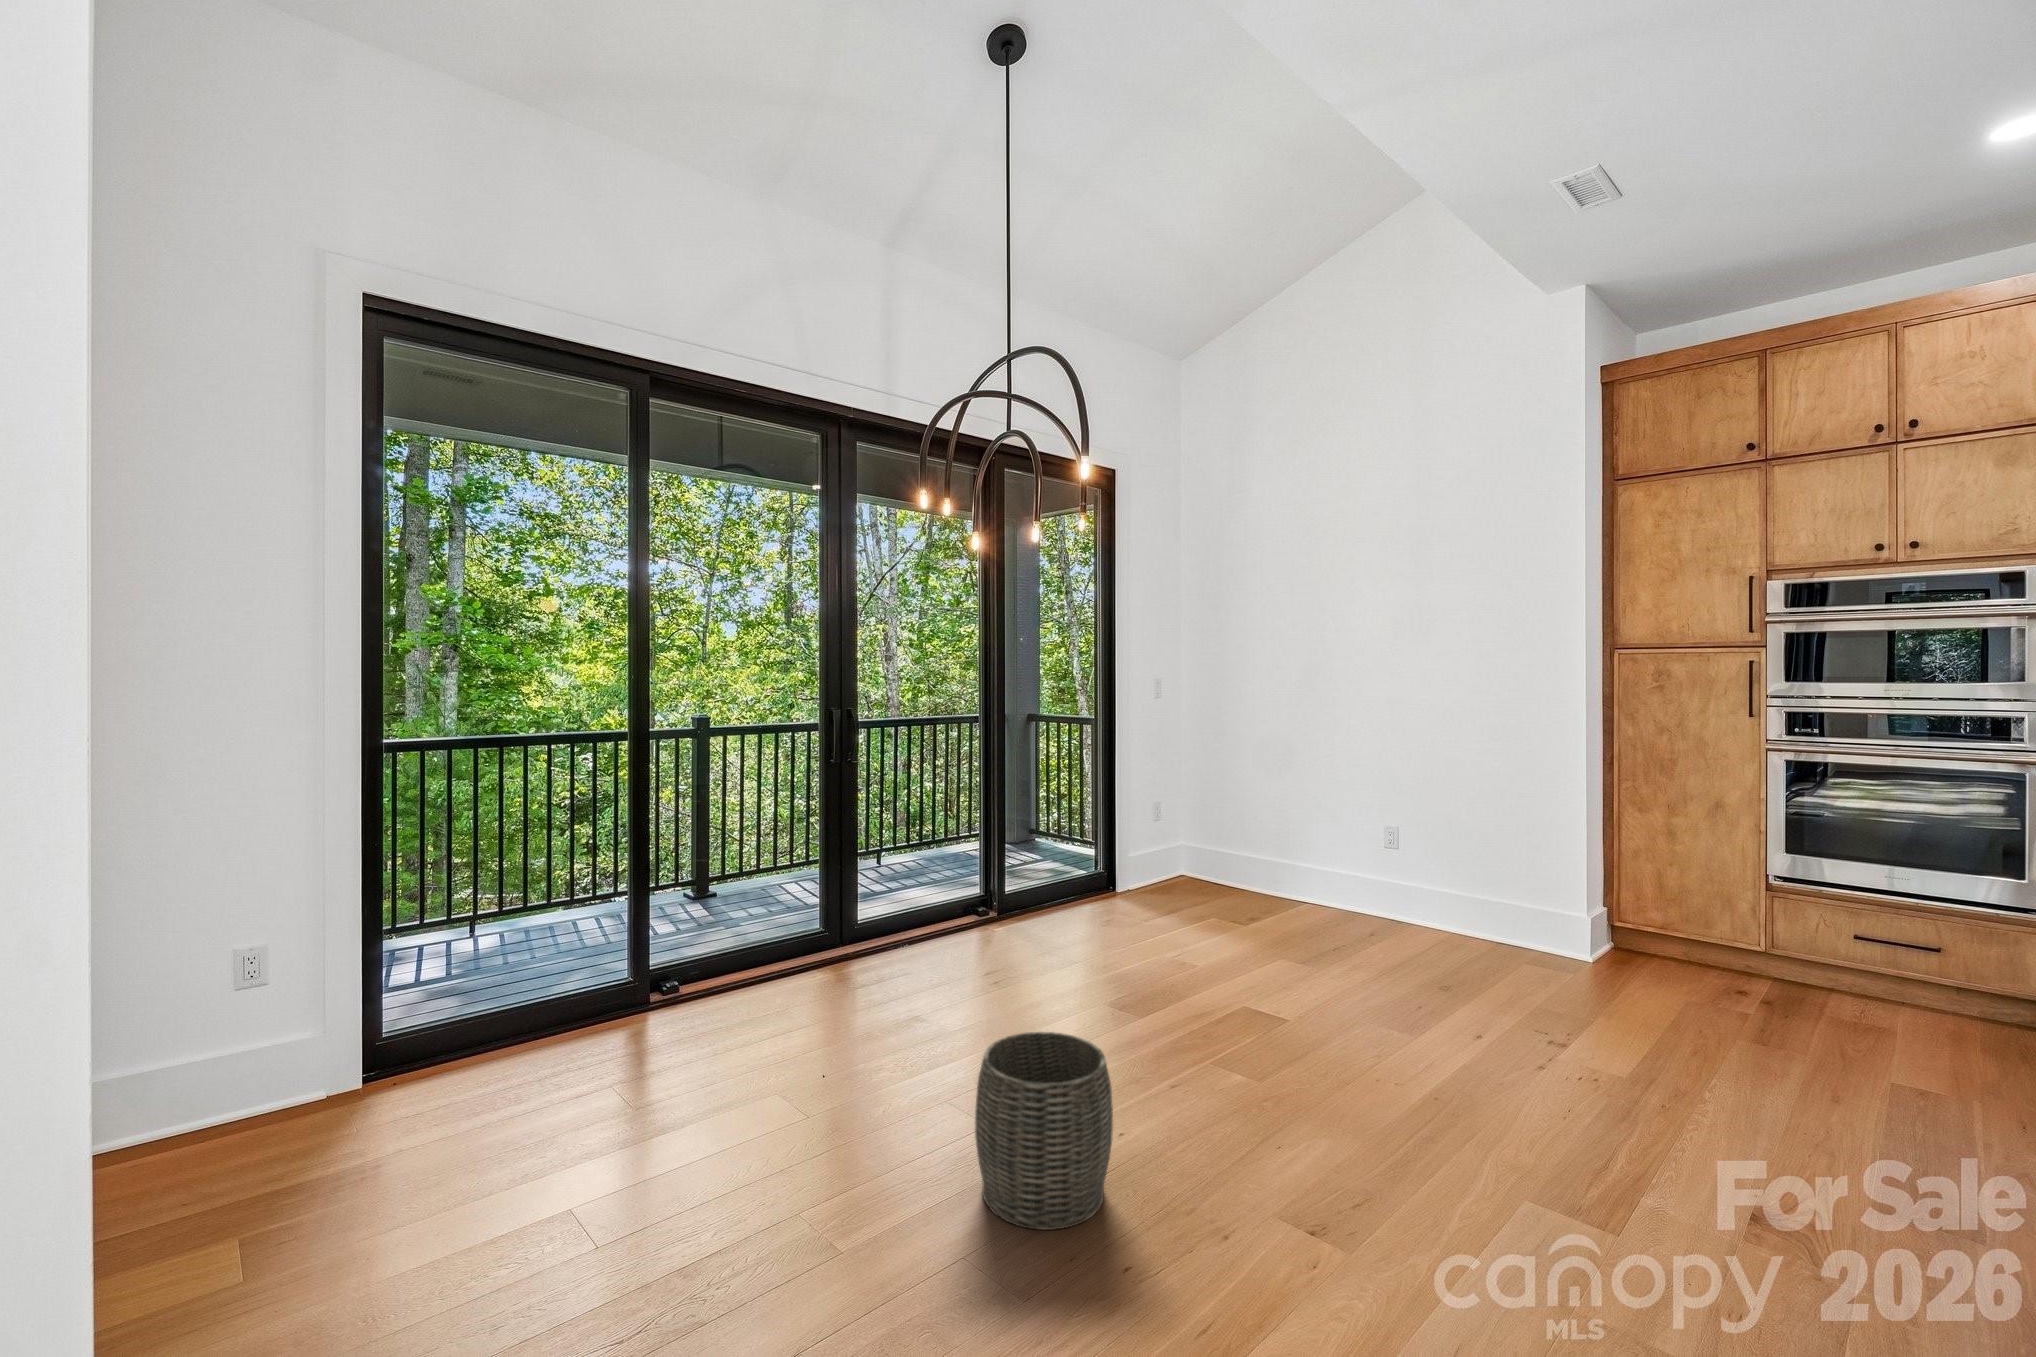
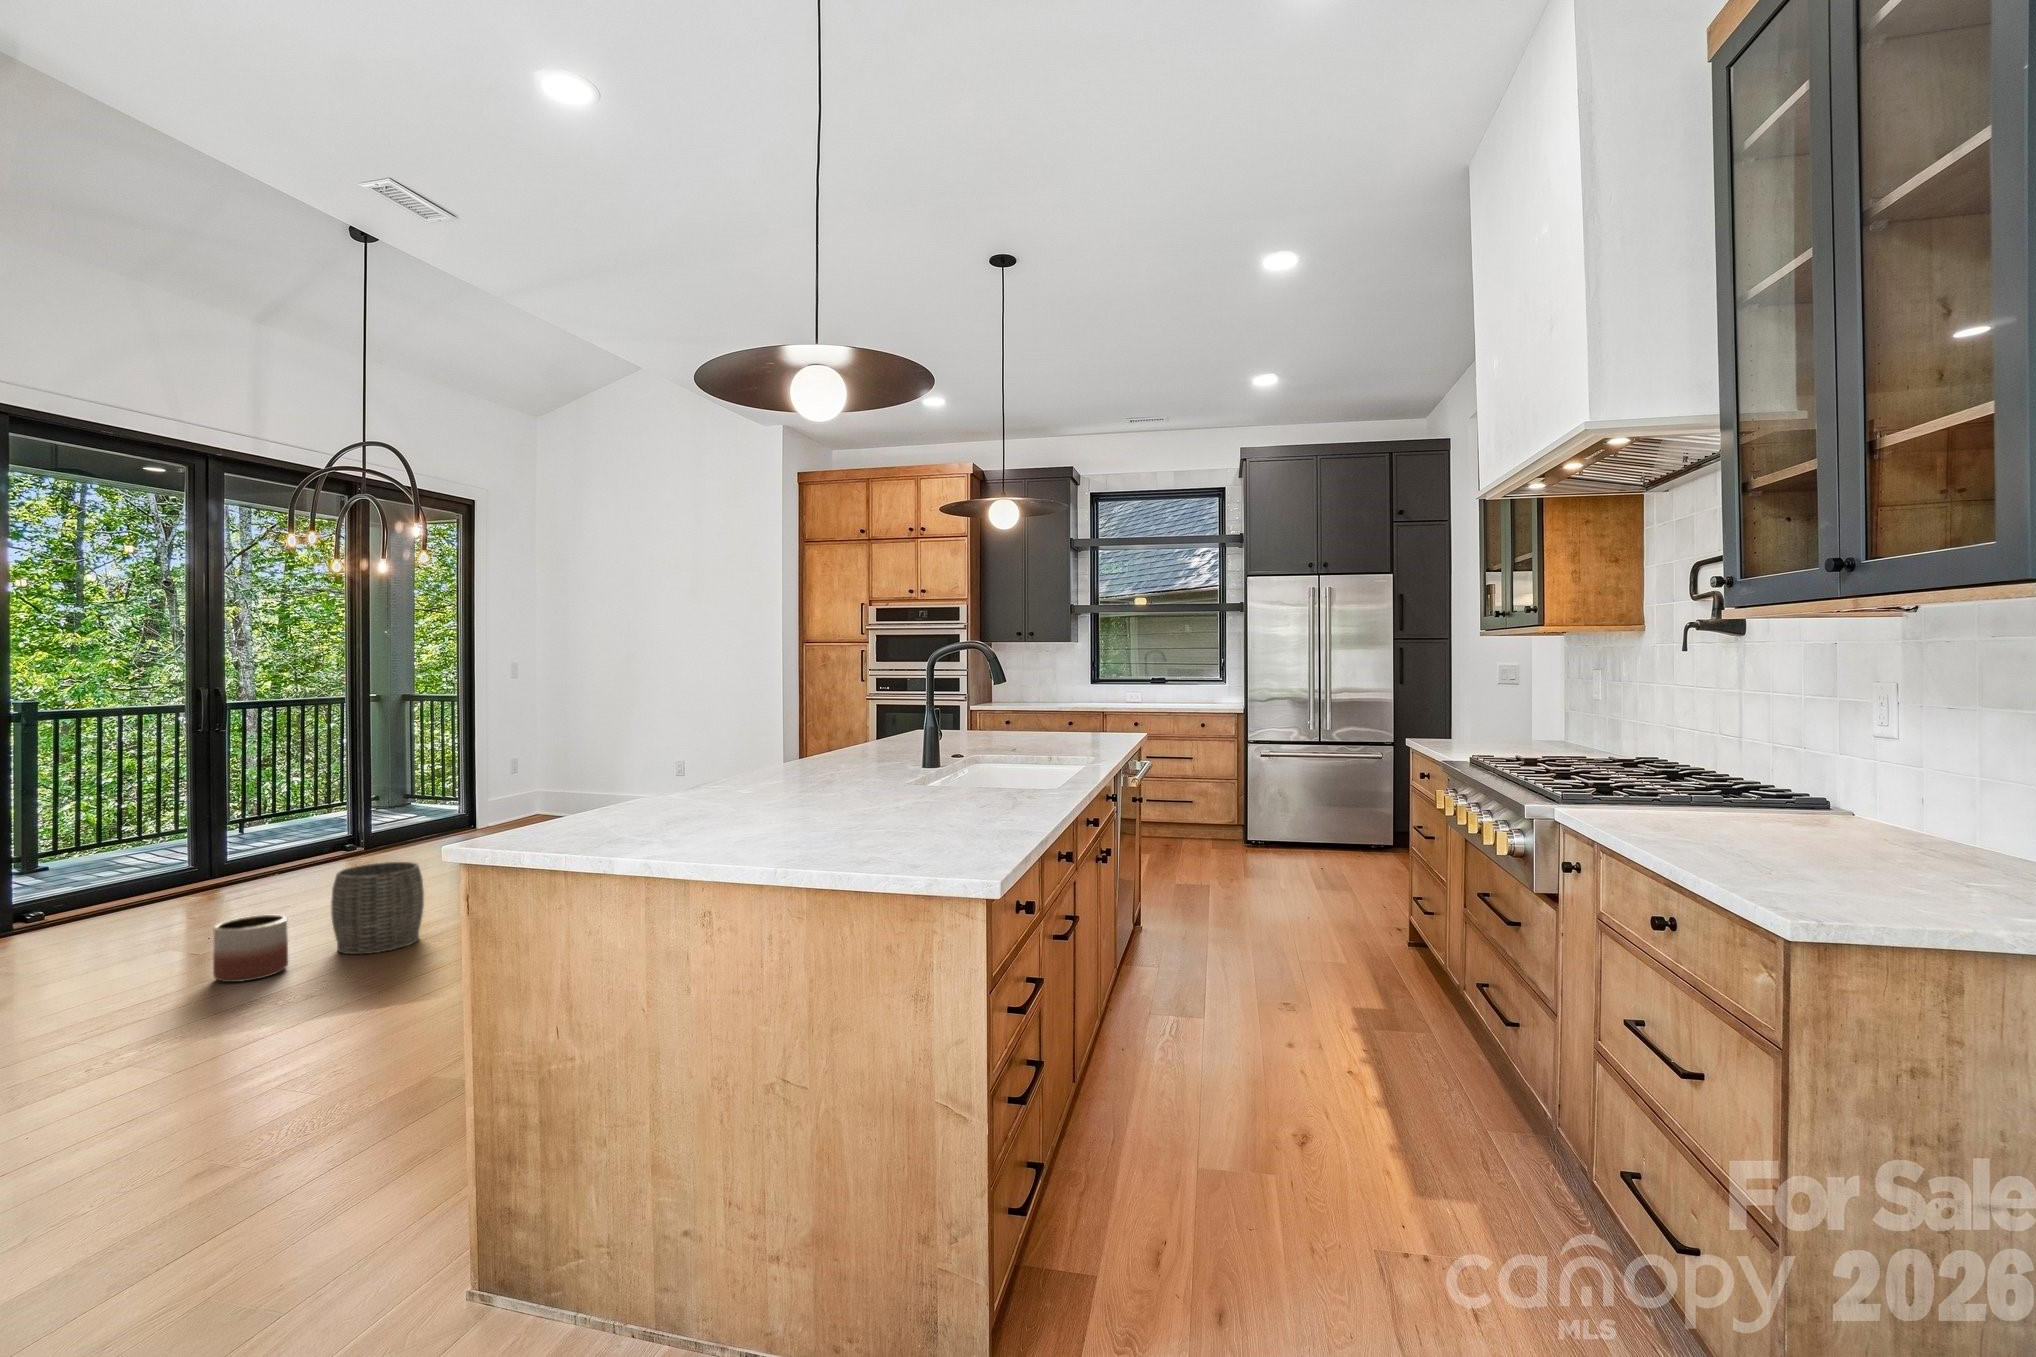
planter: none [809,1124,913,1273] -> present [213,915,288,982]

